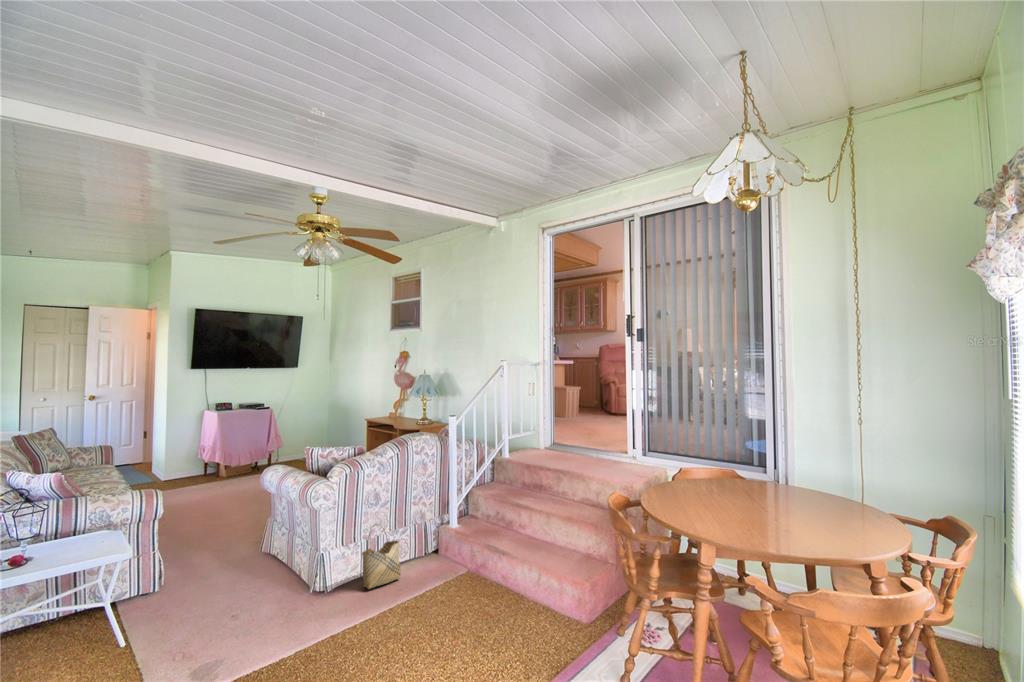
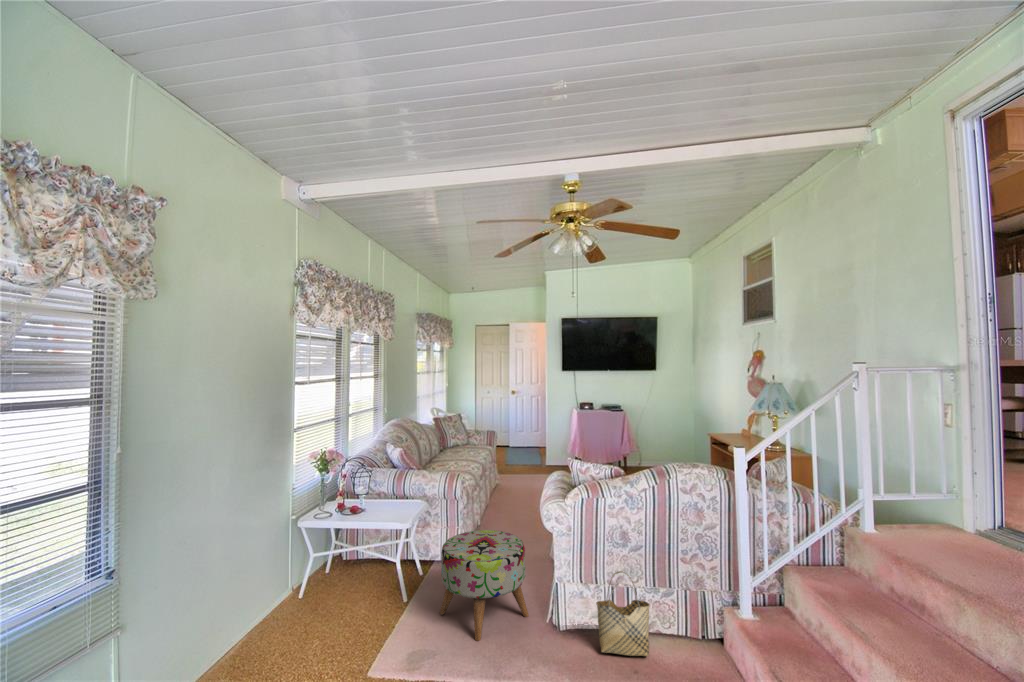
ottoman: none [182,528,284,634] -> present [440,530,529,641]

